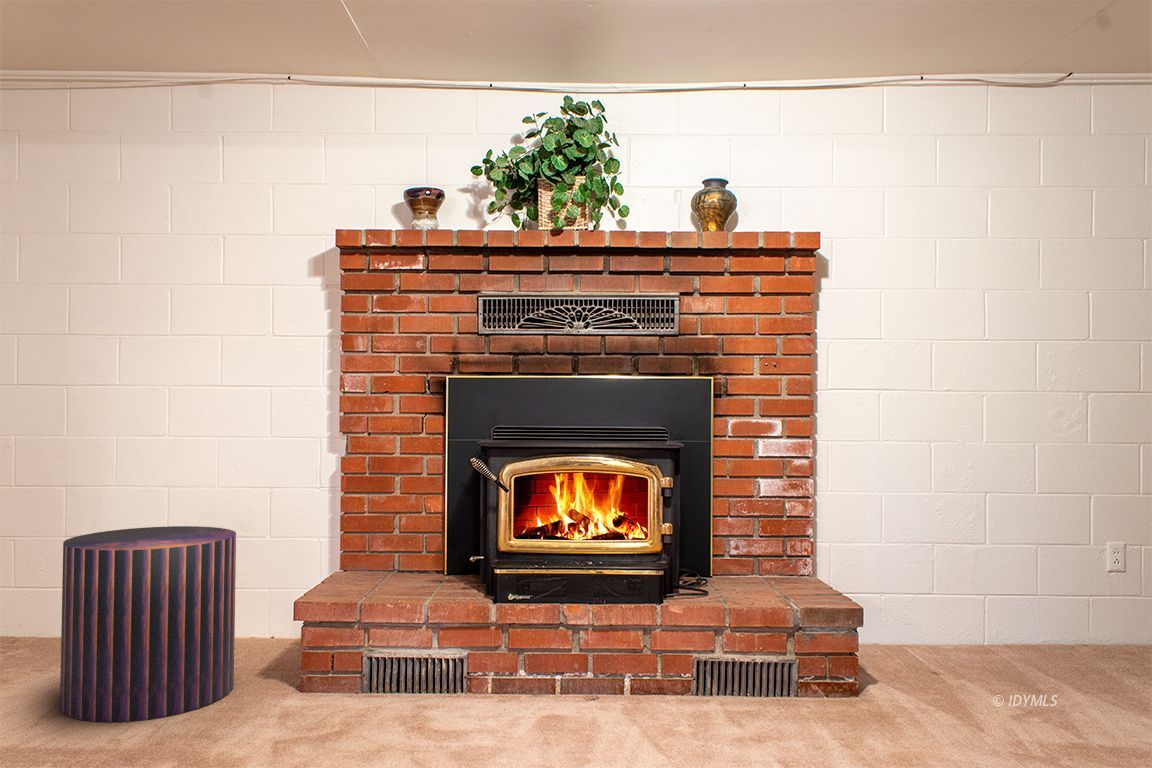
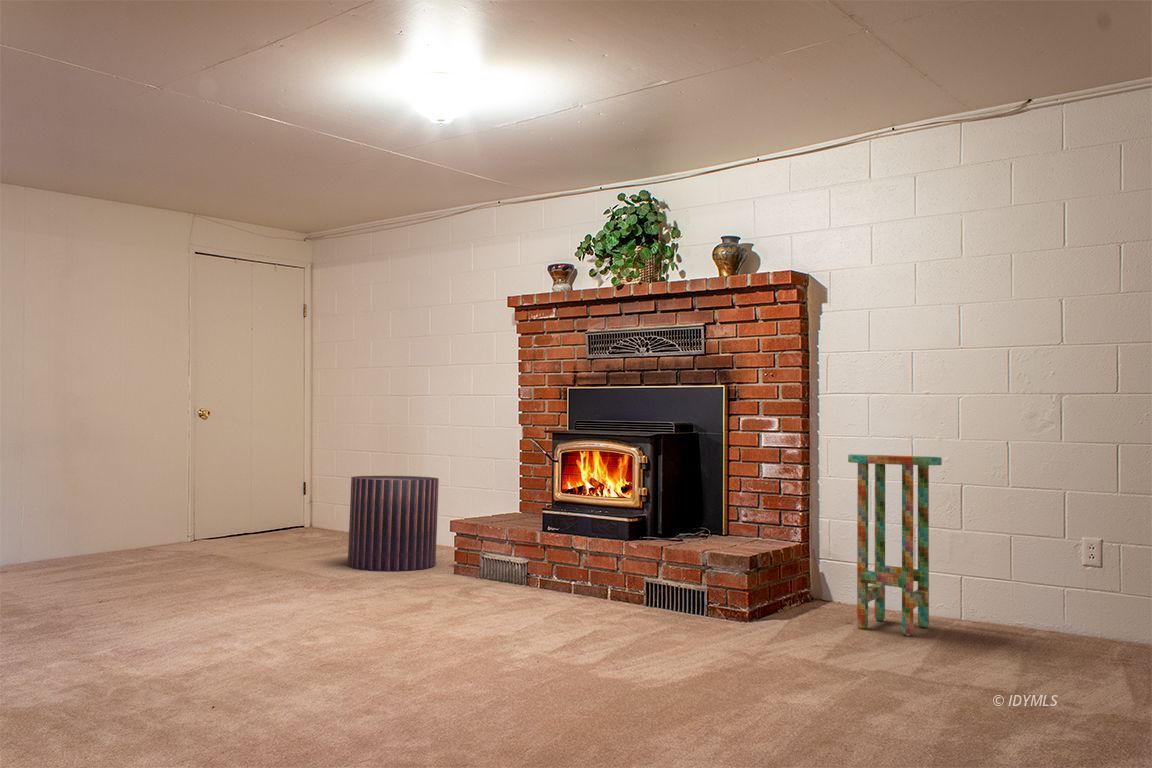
side table: none [887,462,996,670] -> present [848,454,942,636]

